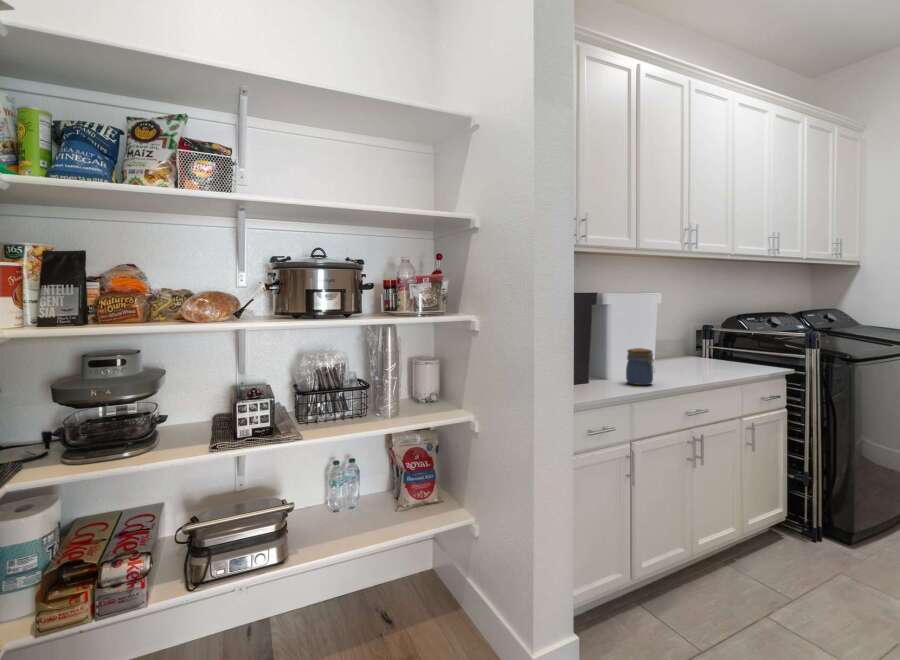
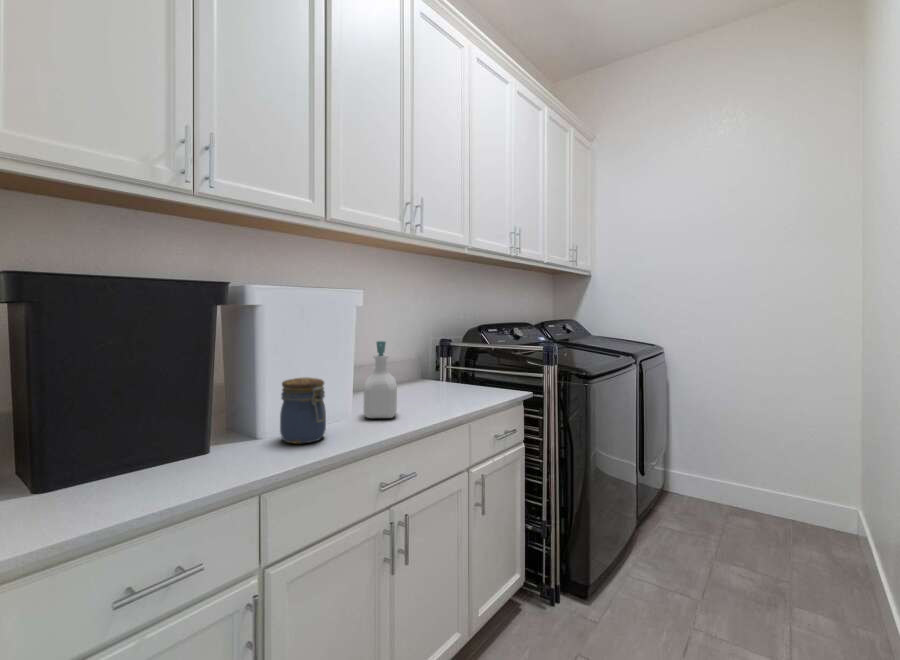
soap bottle: none [665,327,691,378] -> present [364,341,397,418]

